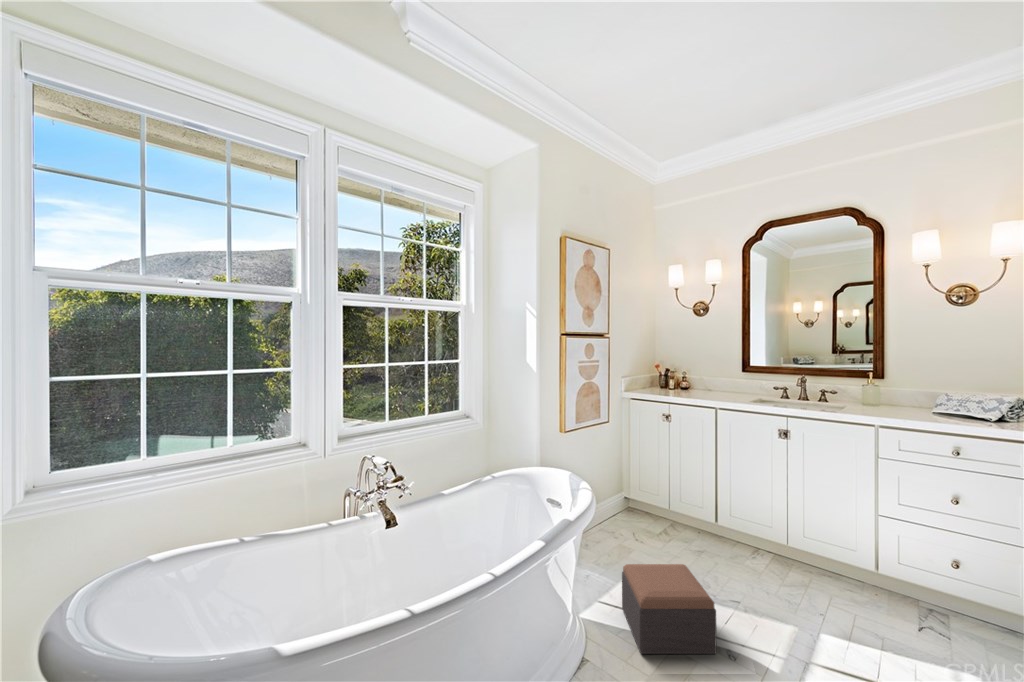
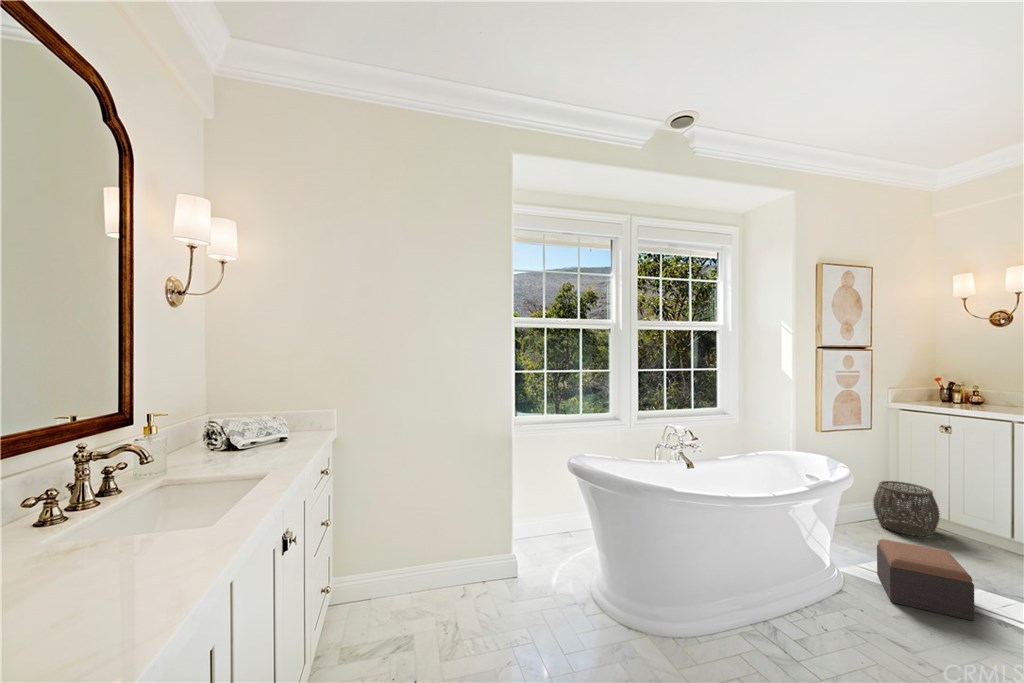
woven basket: none [609,476,663,535] -> present [873,481,940,537]

